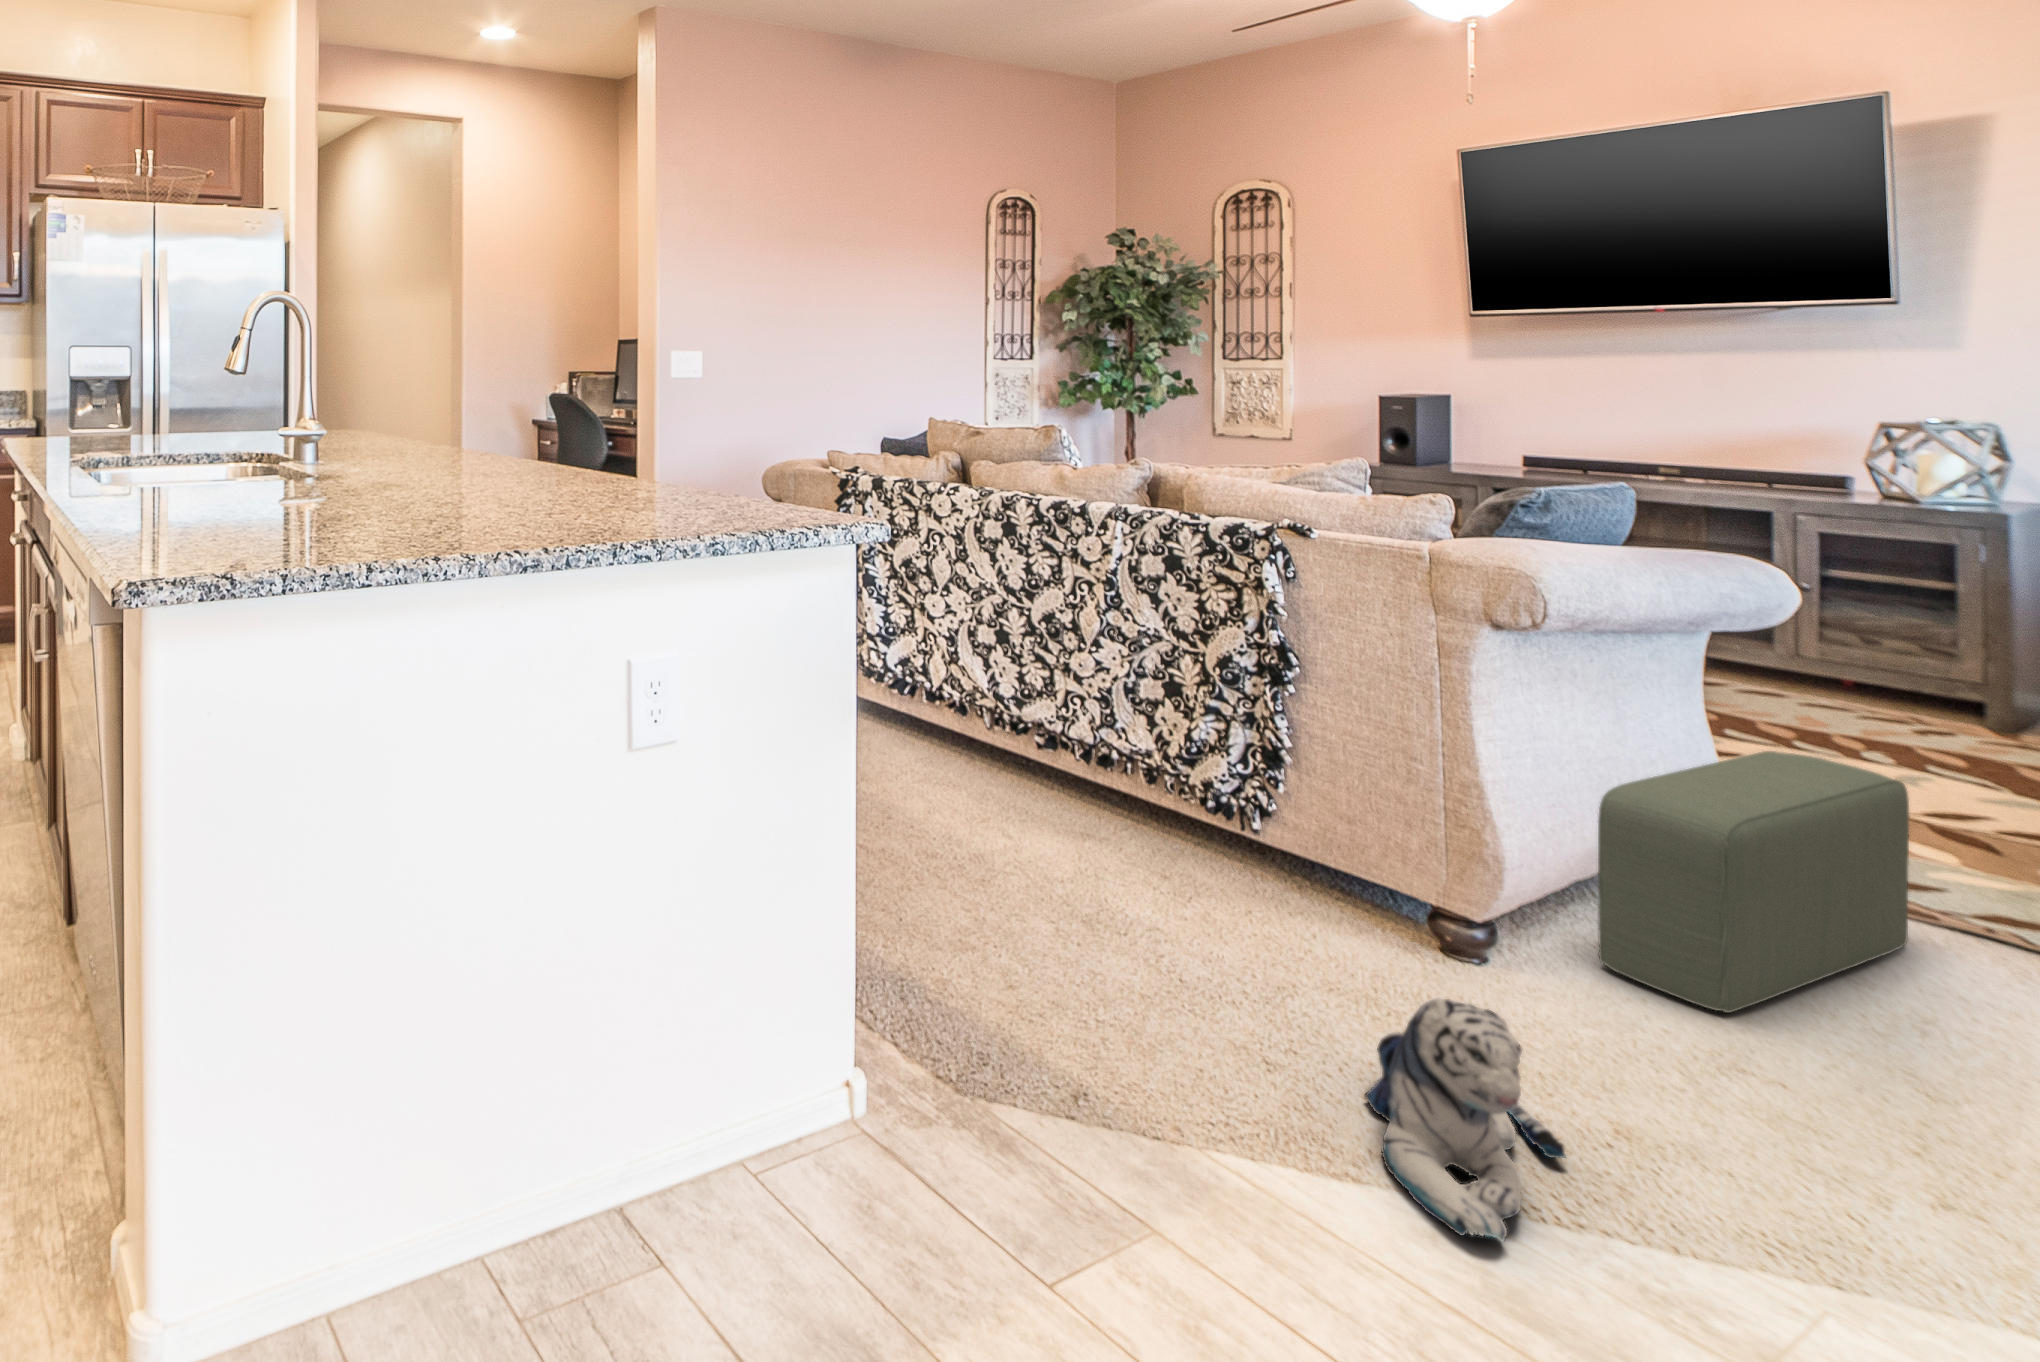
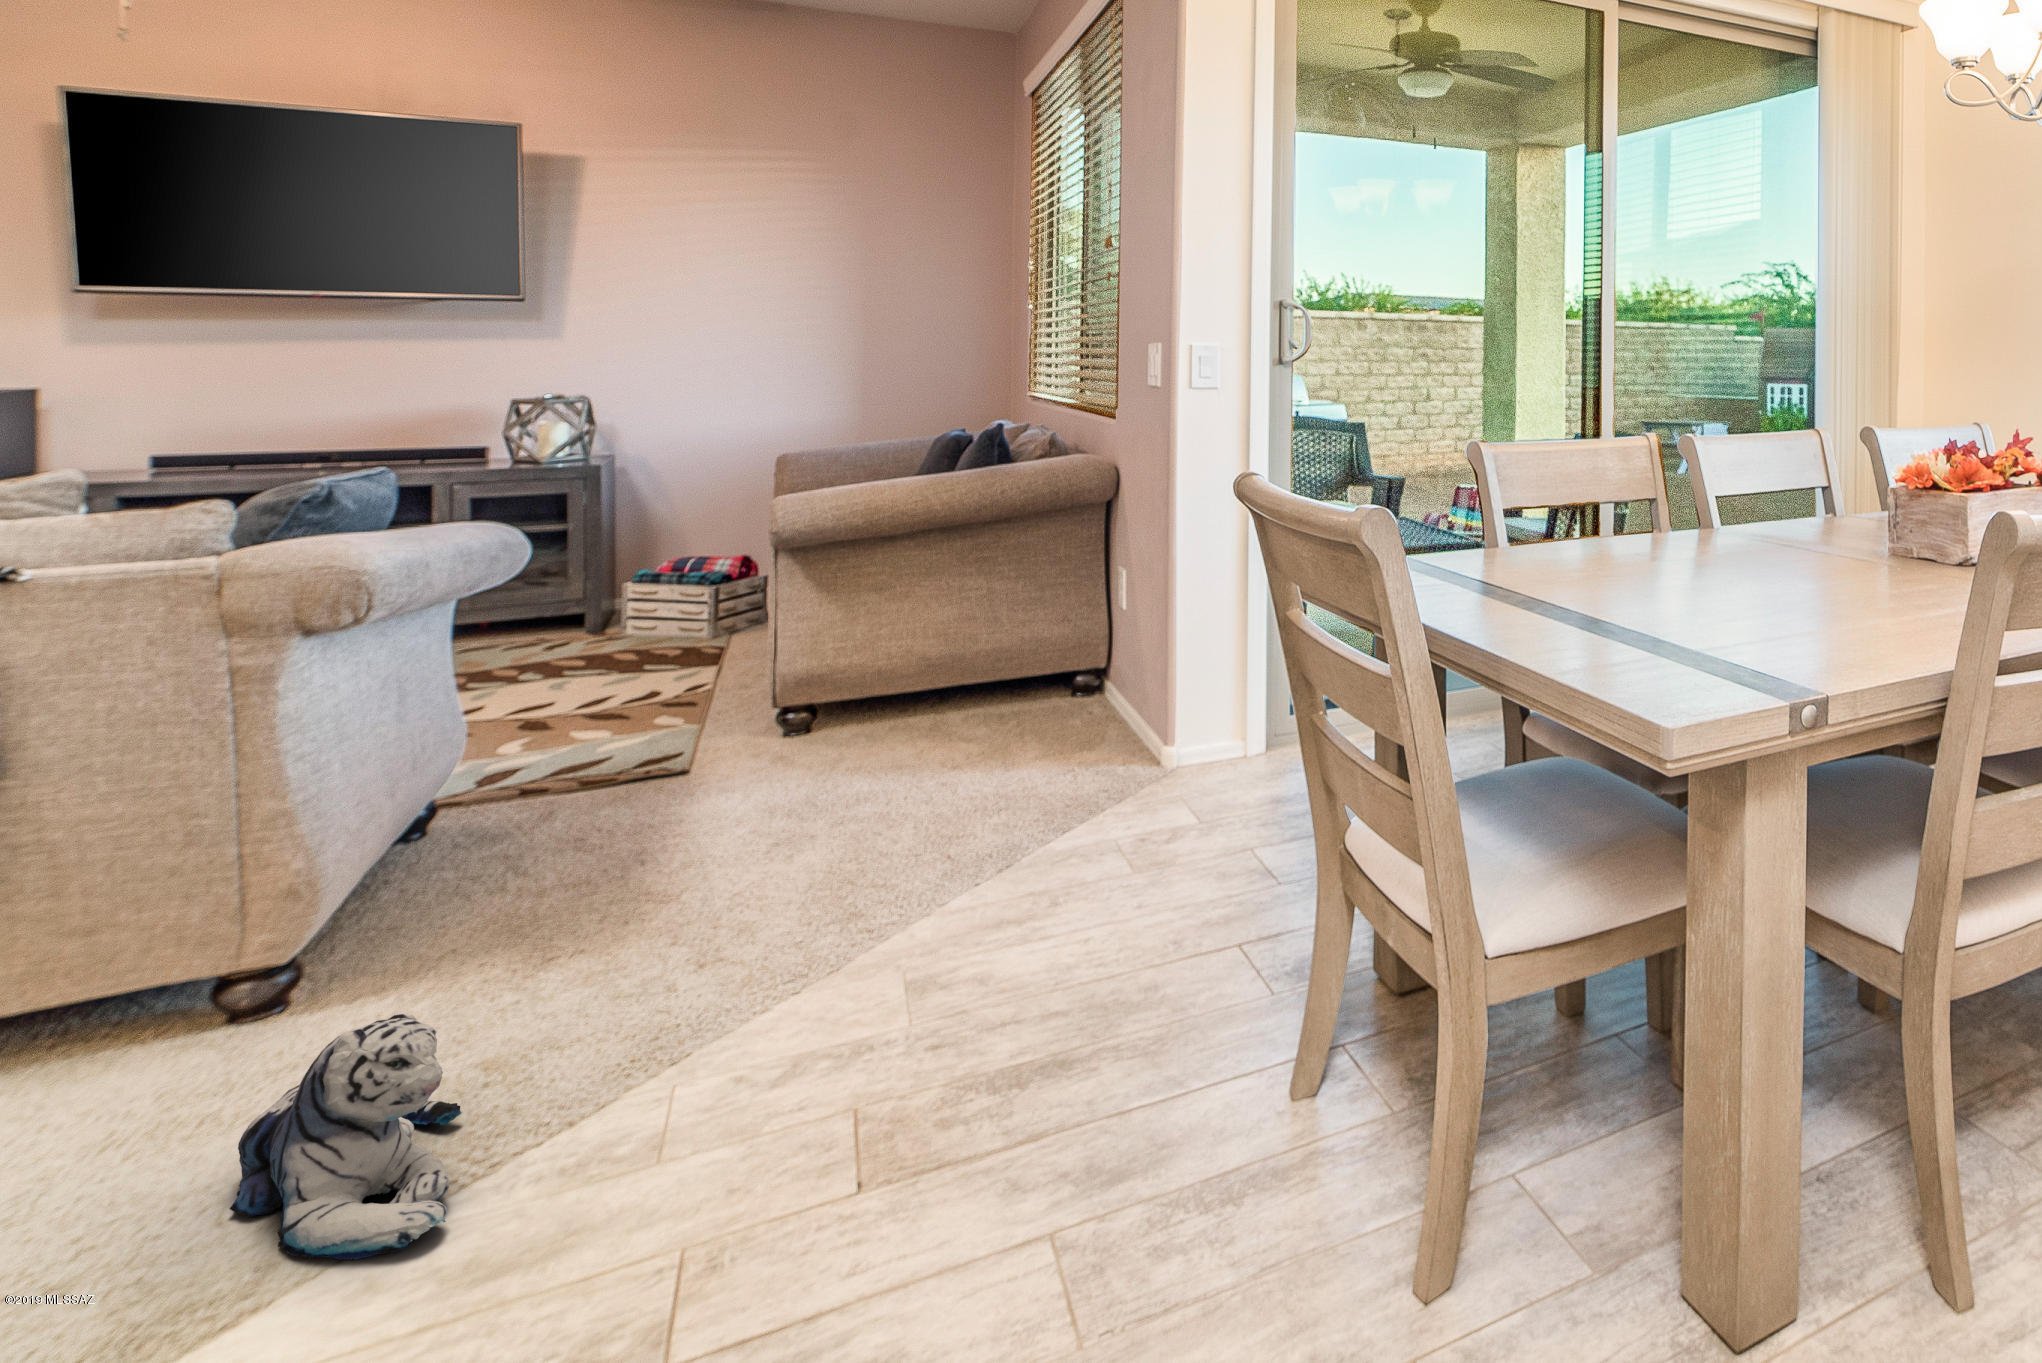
pouf: present [1598,751,1909,1013] -> none [403,679,613,938]

